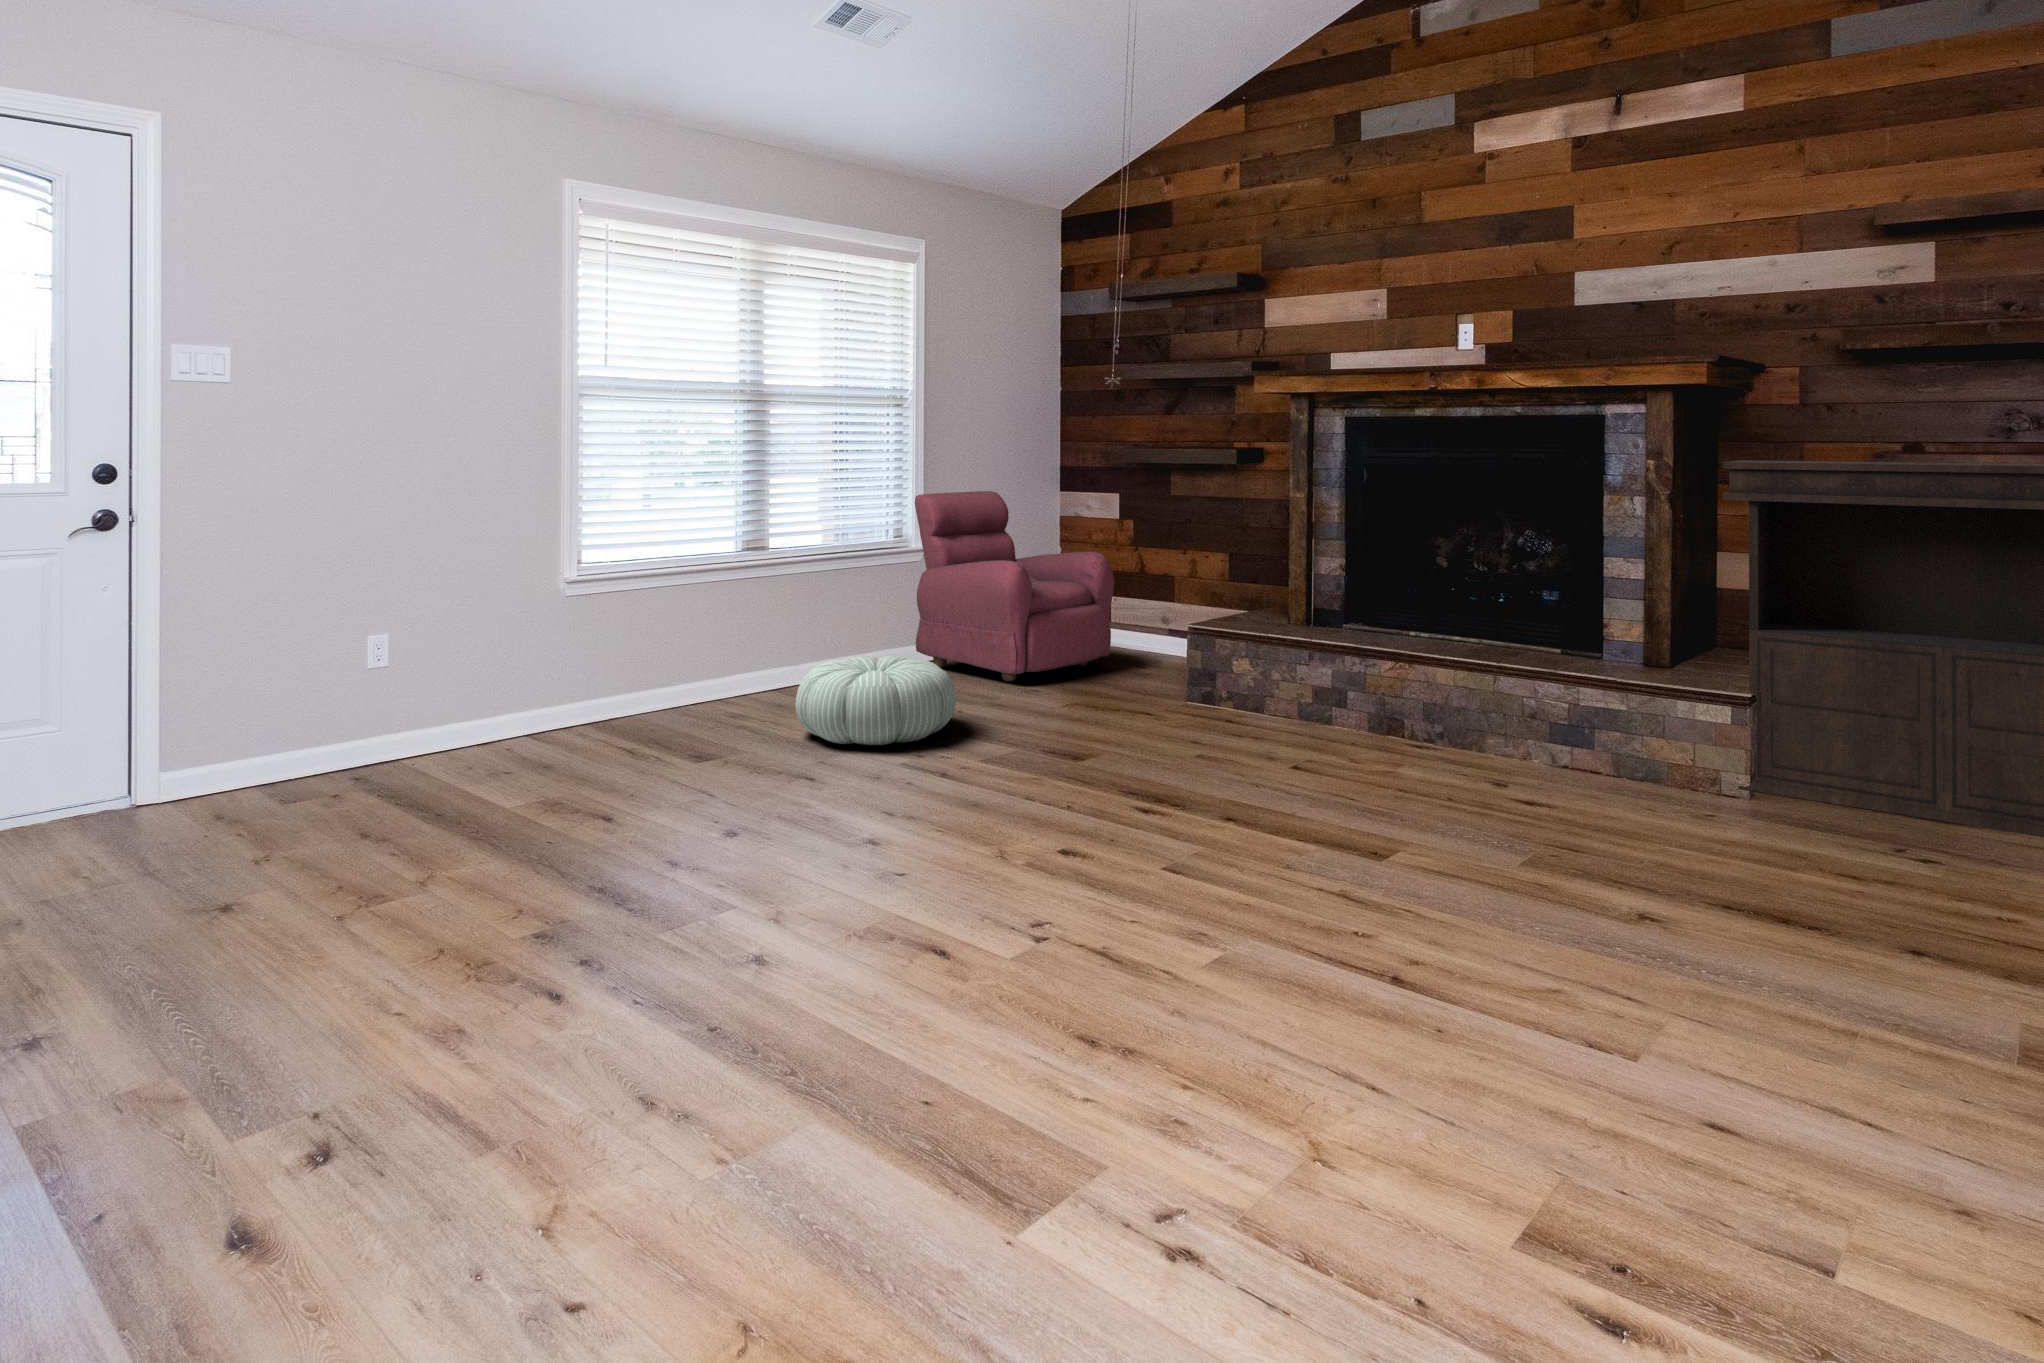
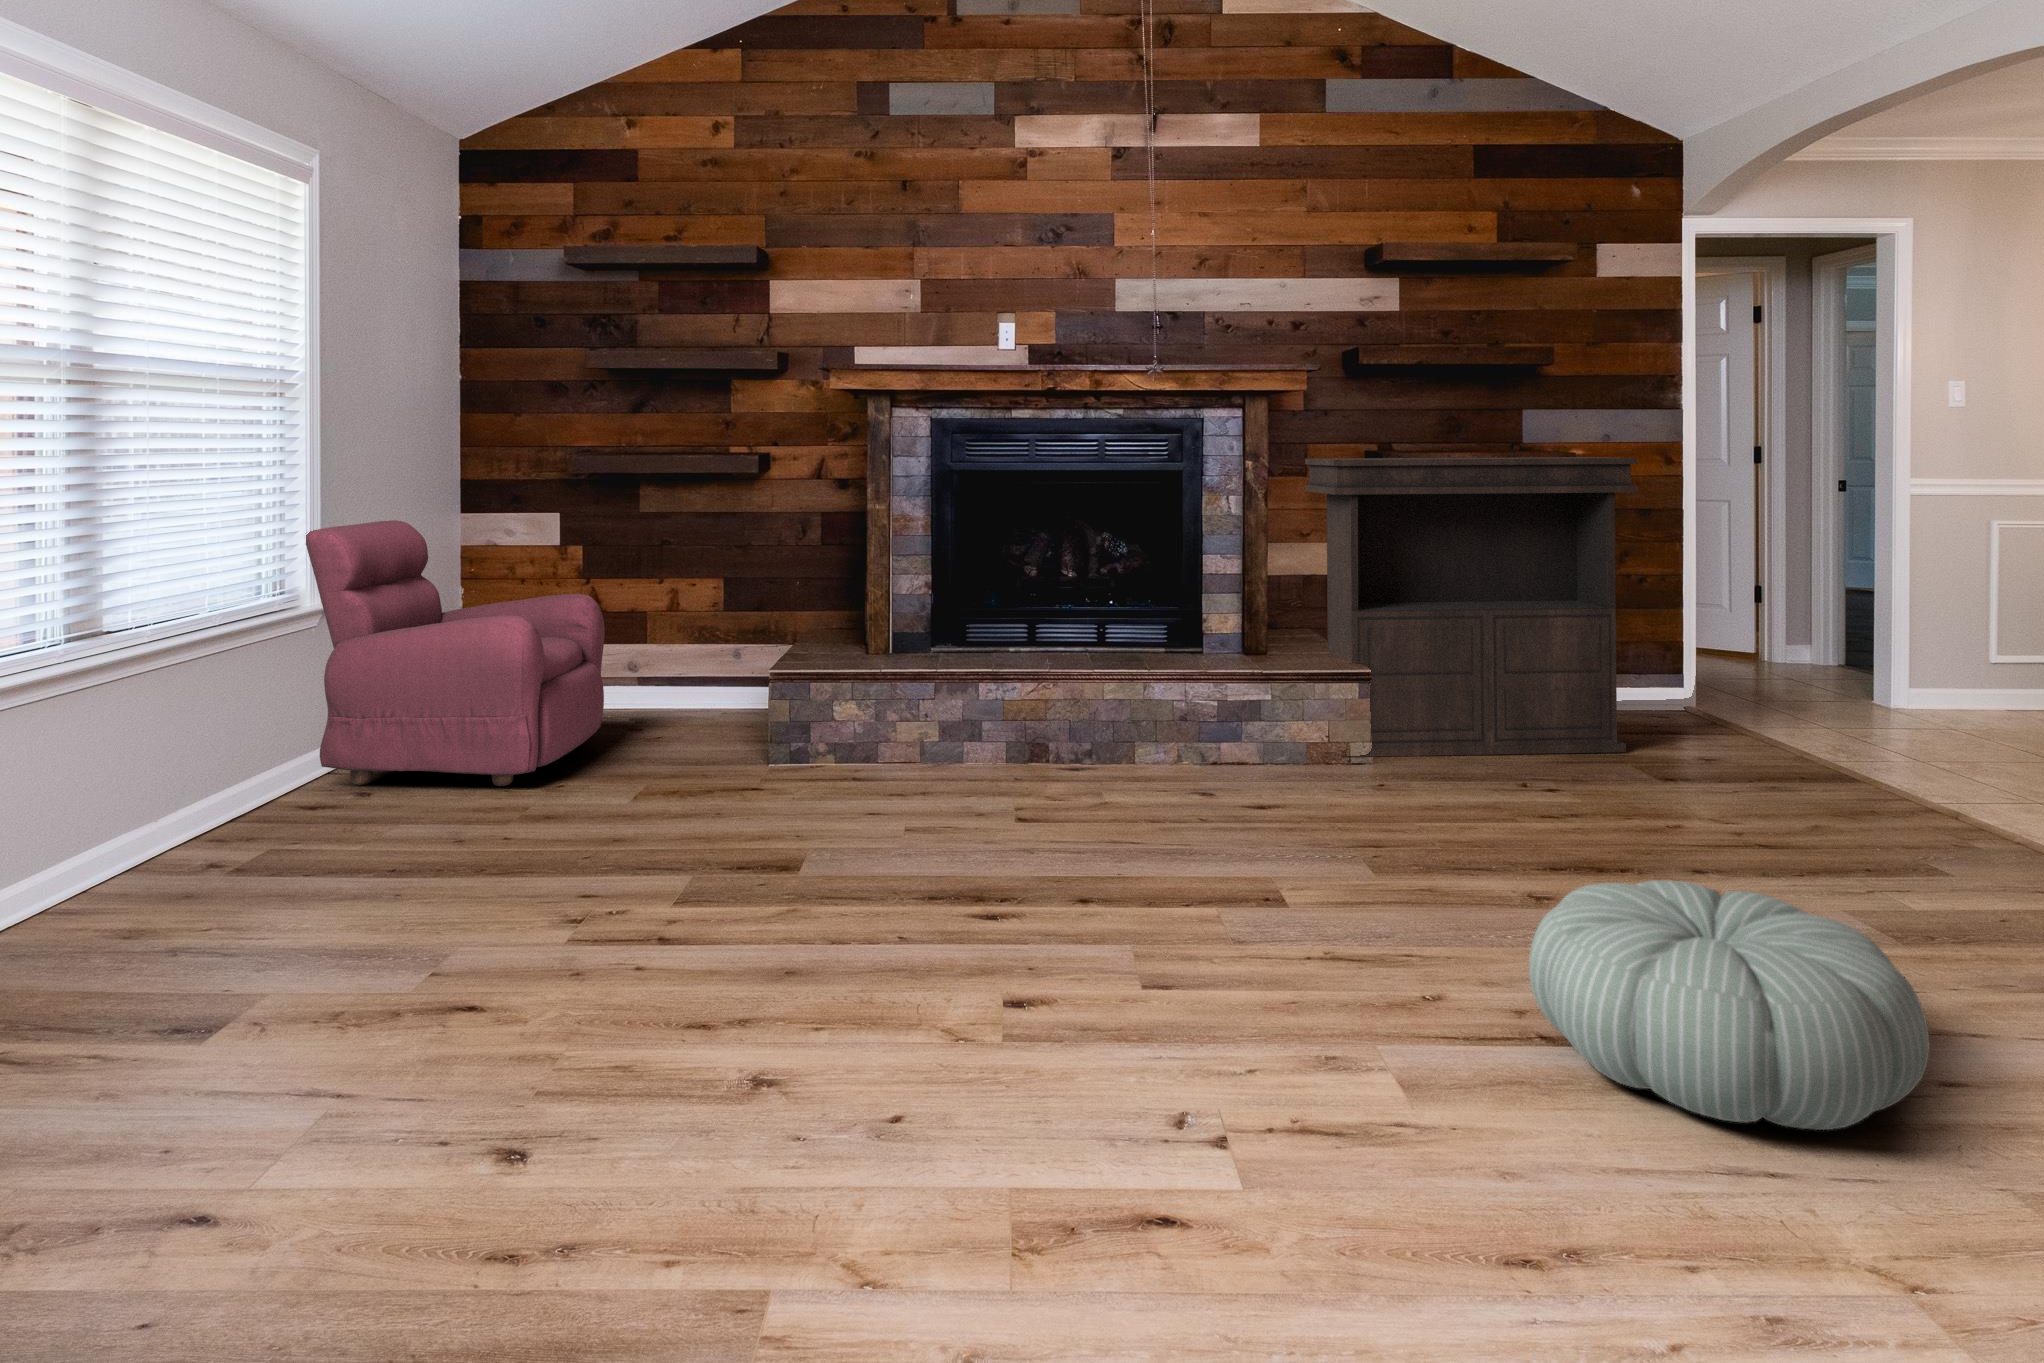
pouf: present [796,656,956,745] -> present [1529,880,1930,1130]

